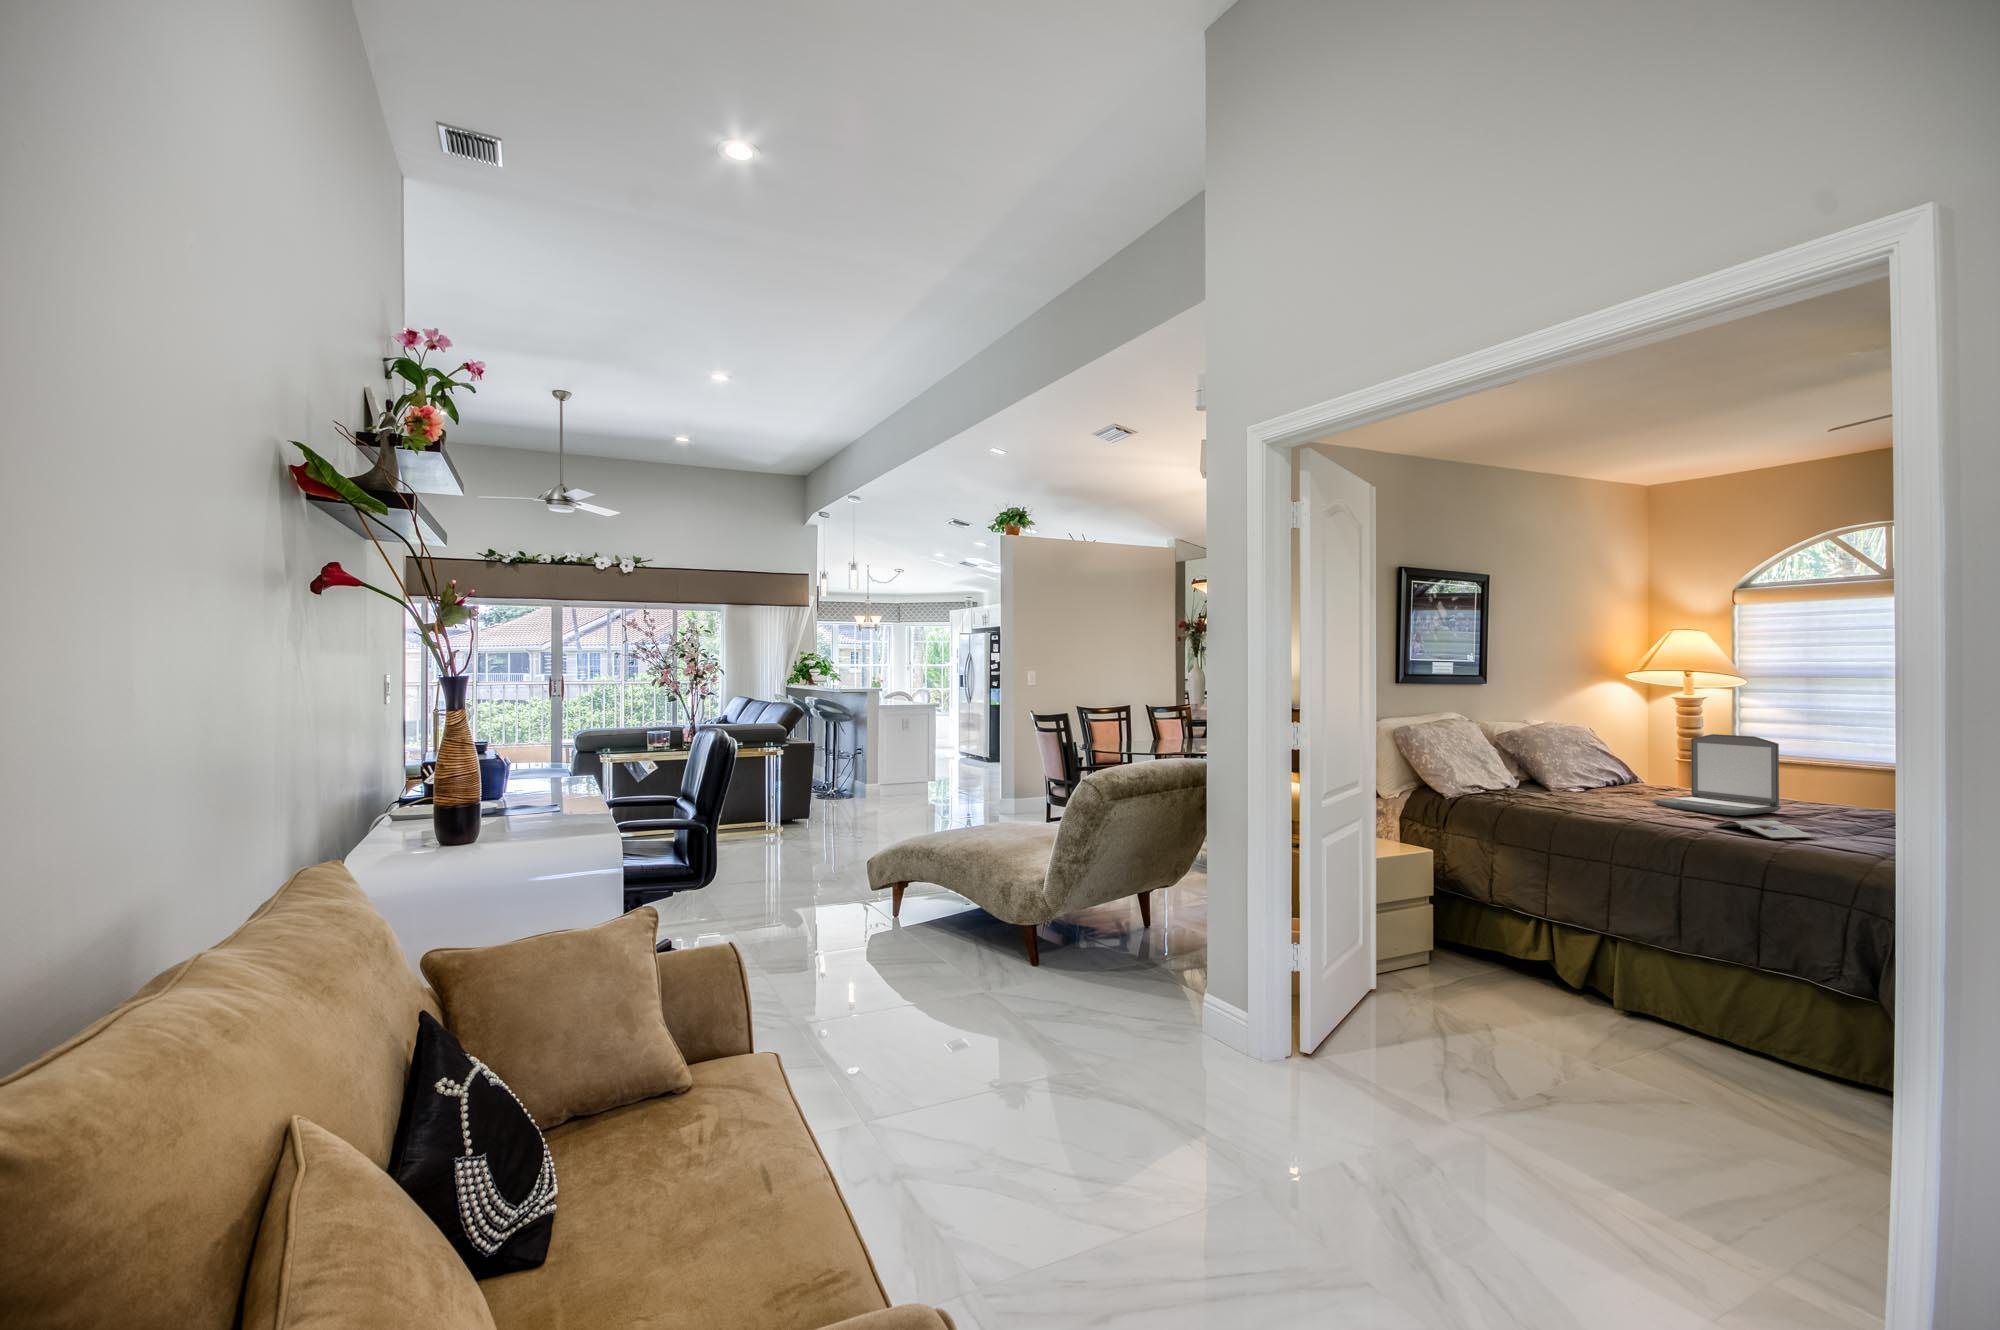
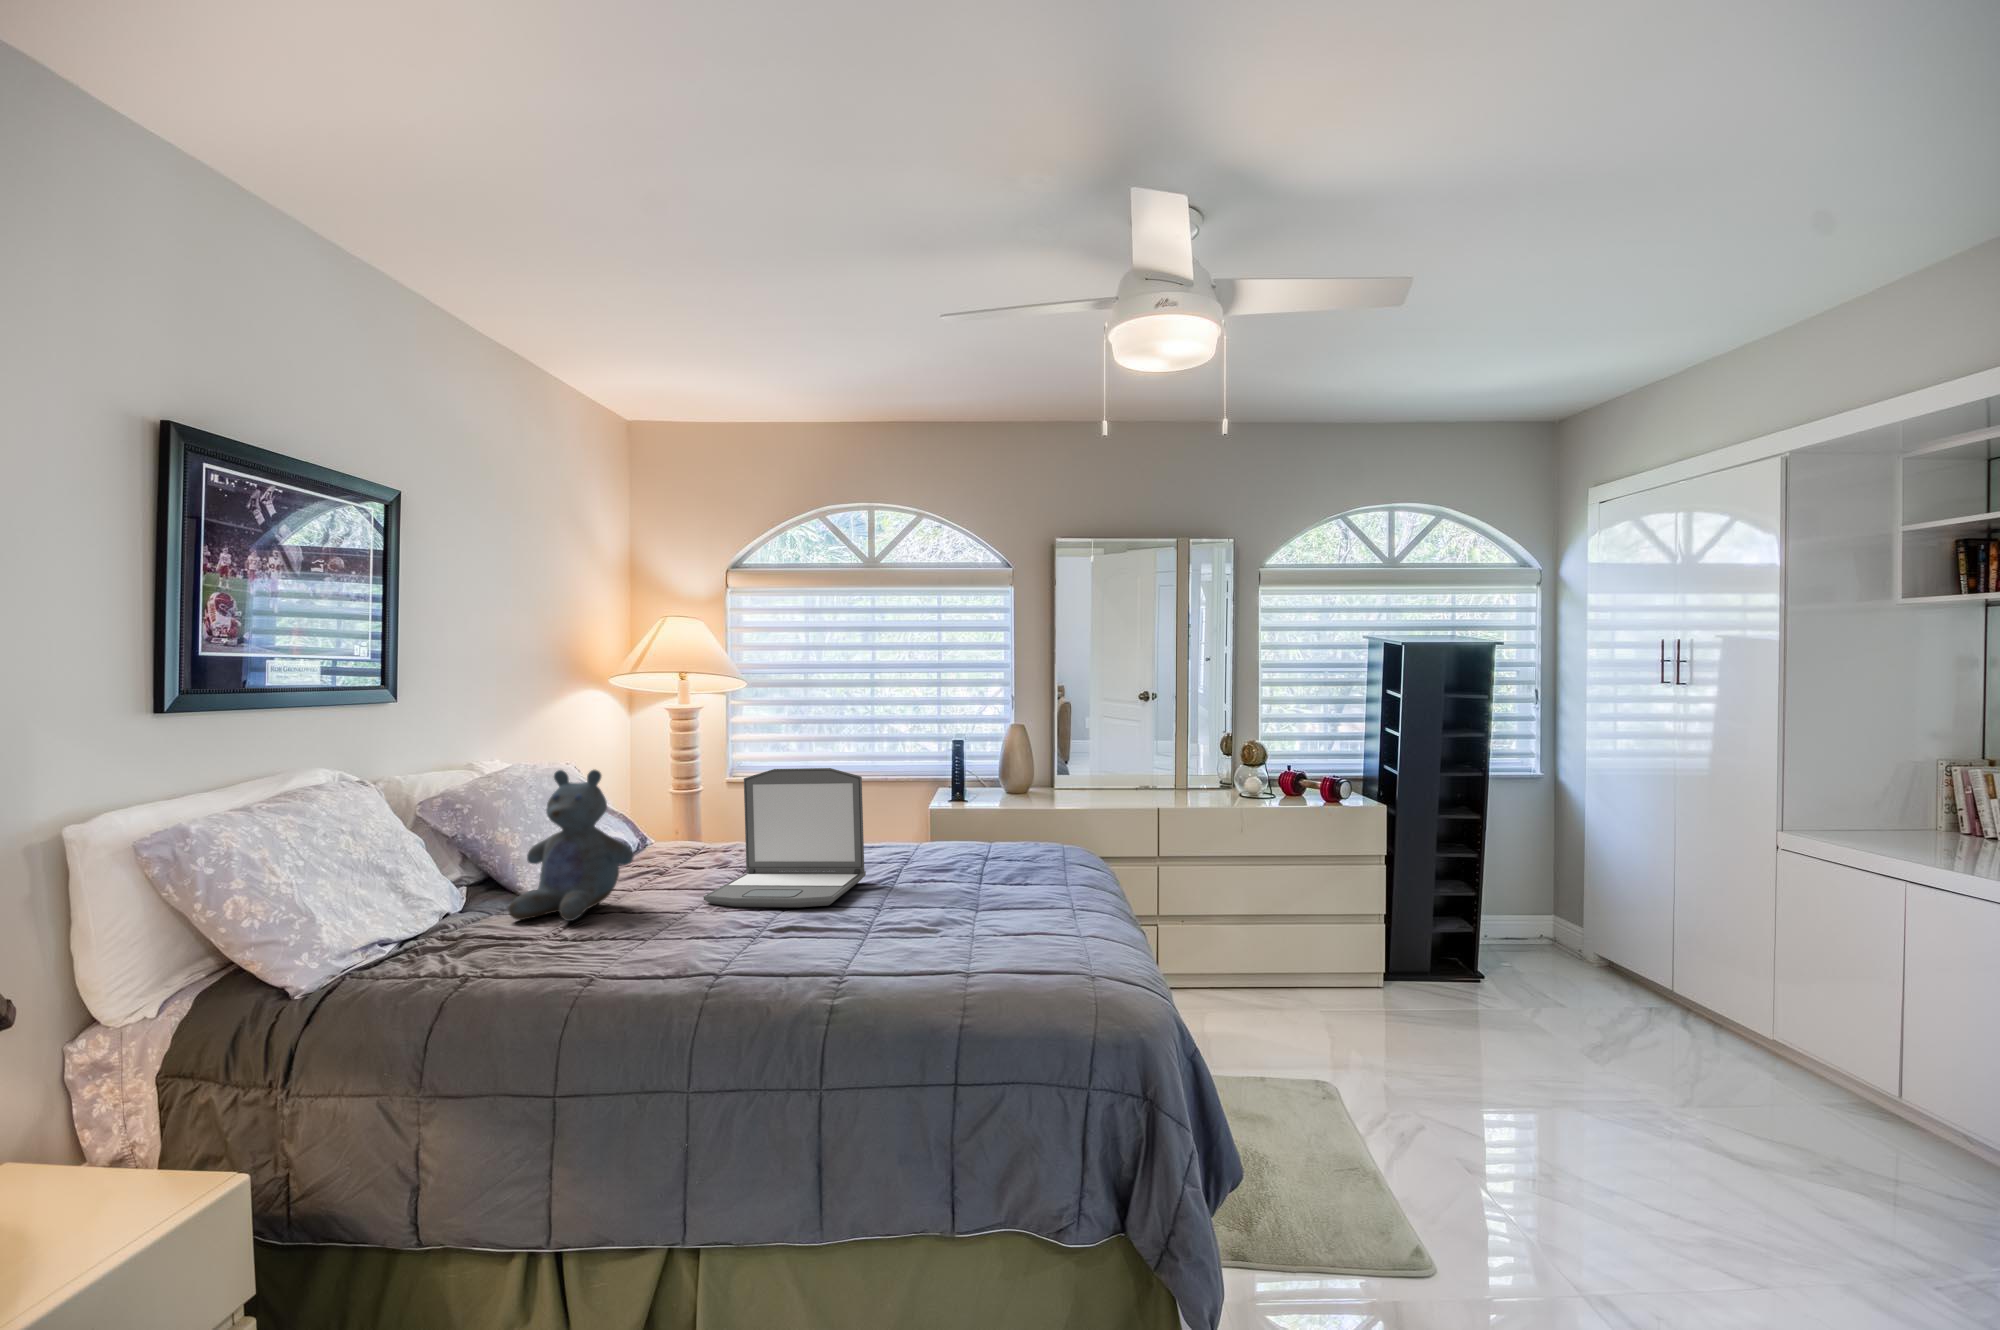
stuffed bear: none [1539,722,1609,797] -> present [508,770,633,921]
magazine: present [1713,821,1816,839] -> none [826,916,965,962]

